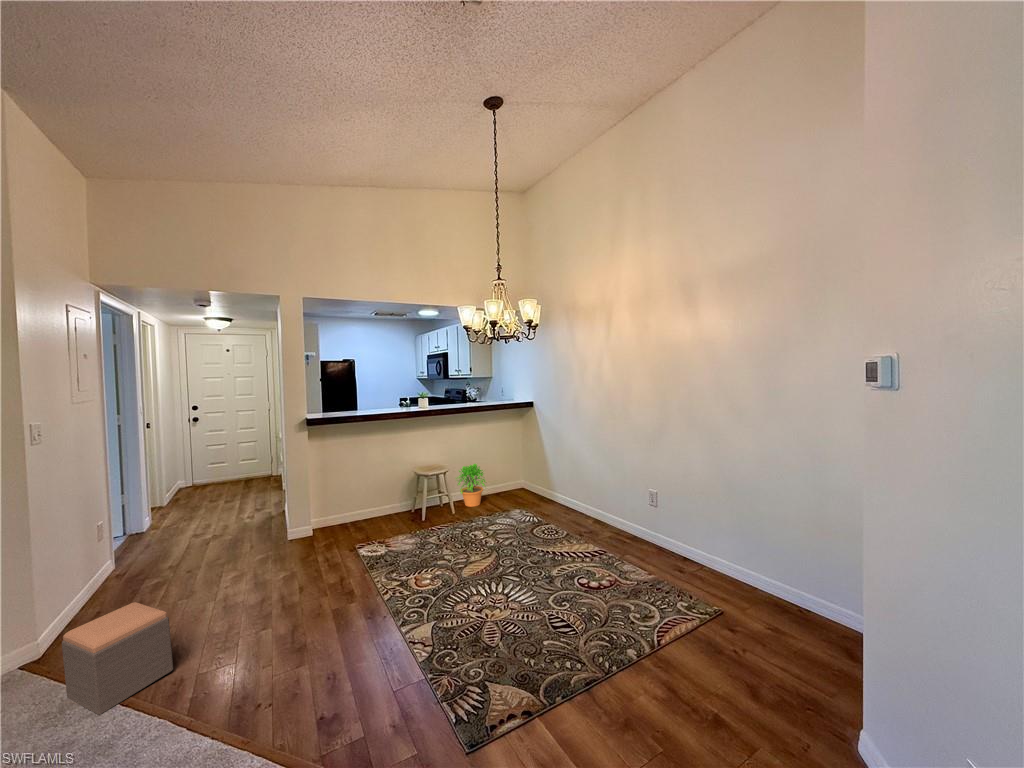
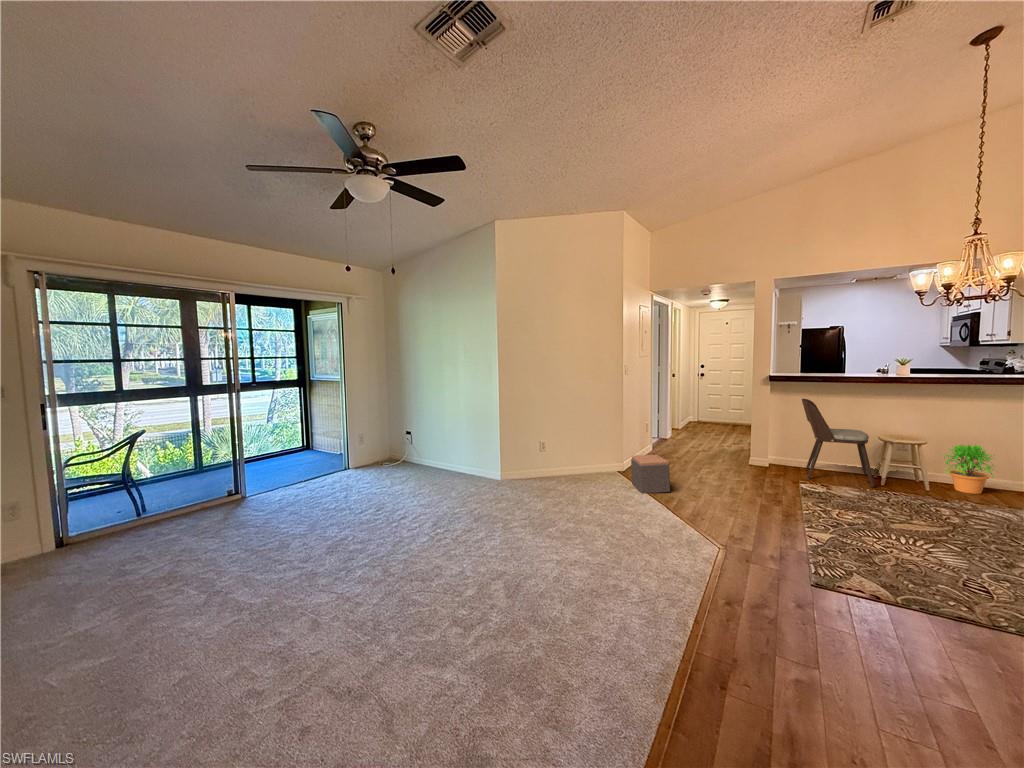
dining chair: none [346,443,420,540] -> present [802,399,875,487]

